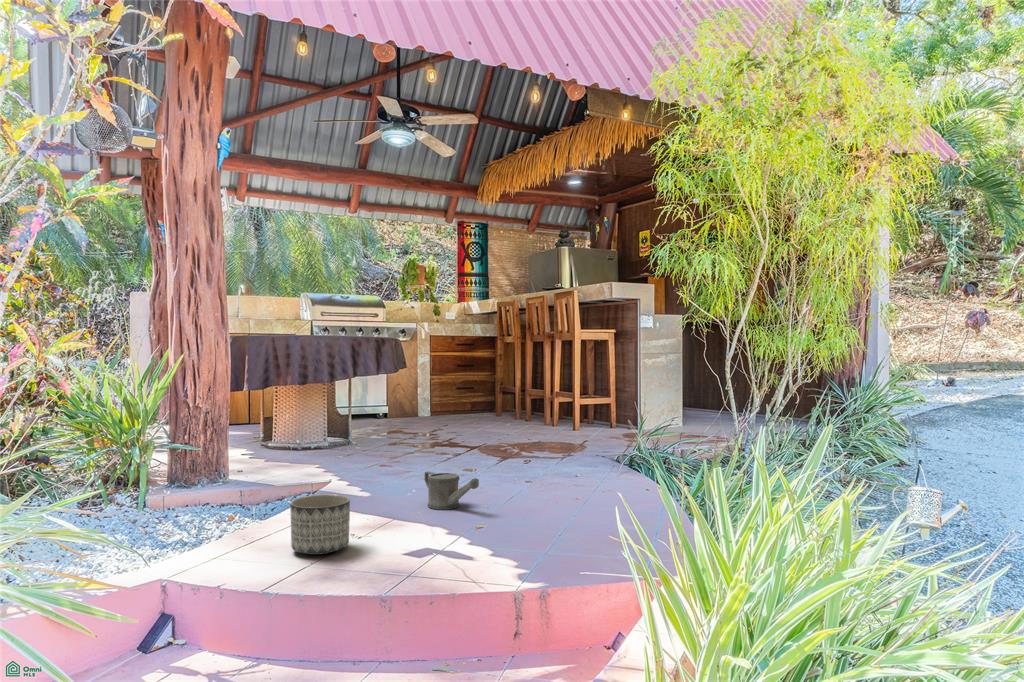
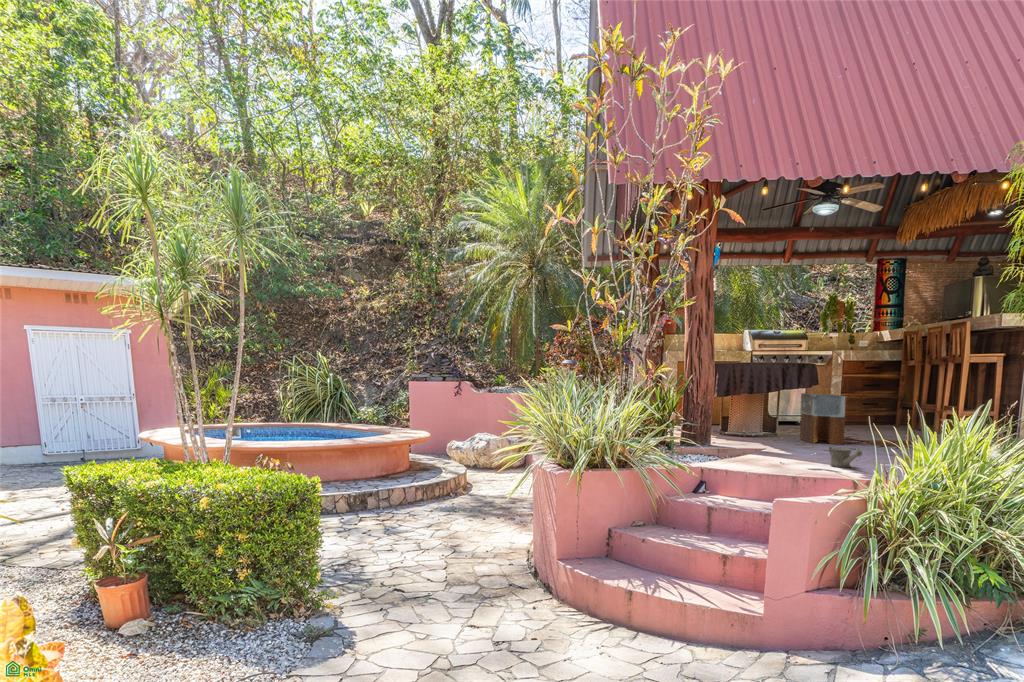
stool: none [380,380,440,455] -> present [800,393,846,444]
planter: present [290,494,350,555] -> none [757,445,787,472]

